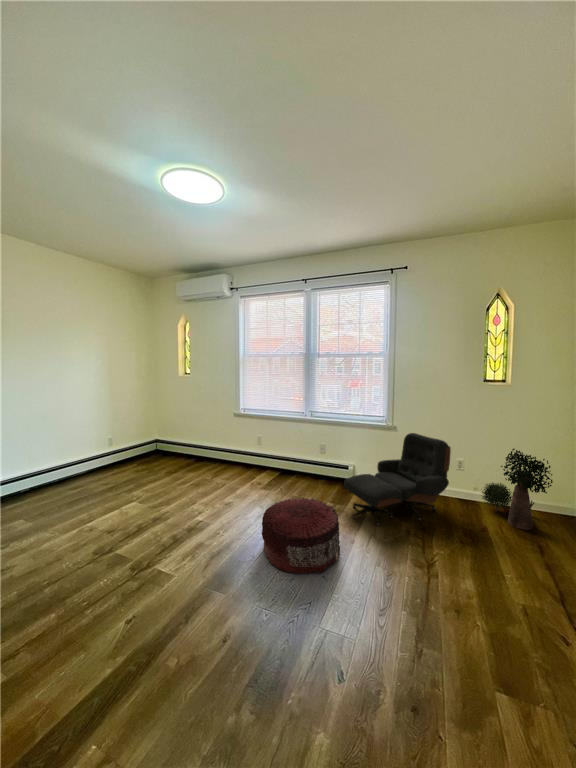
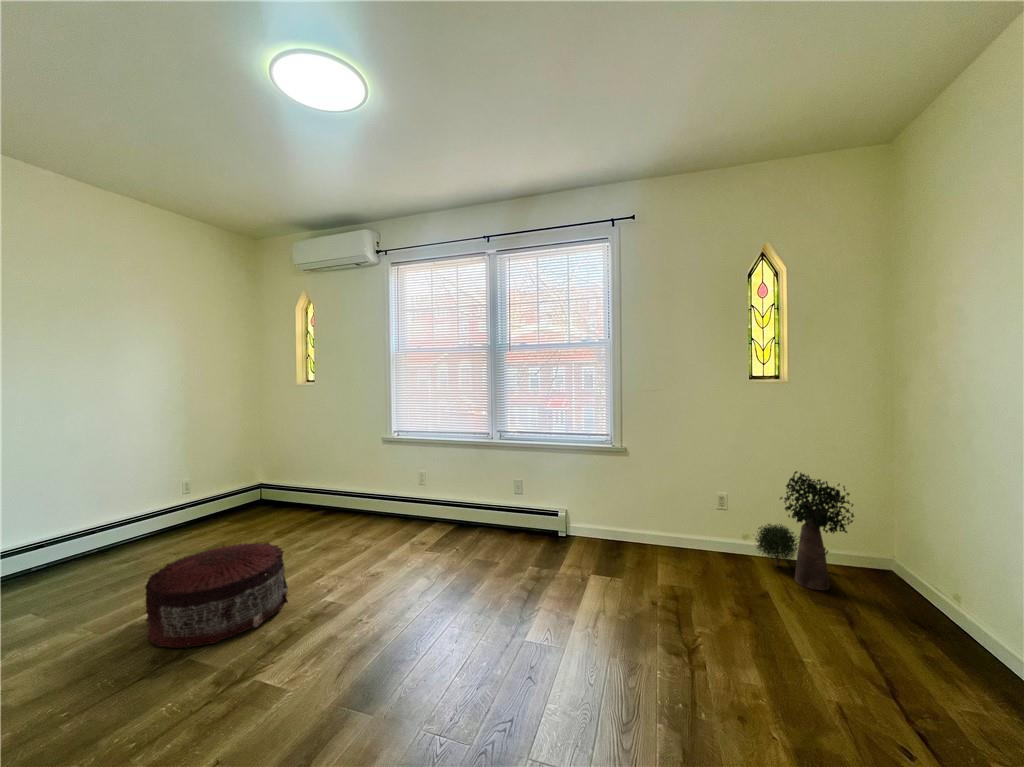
lounge chair: present [344,433,451,526] -> none [555,455,709,597]
pouf: present [262,498,340,573] -> present [145,542,288,648]

